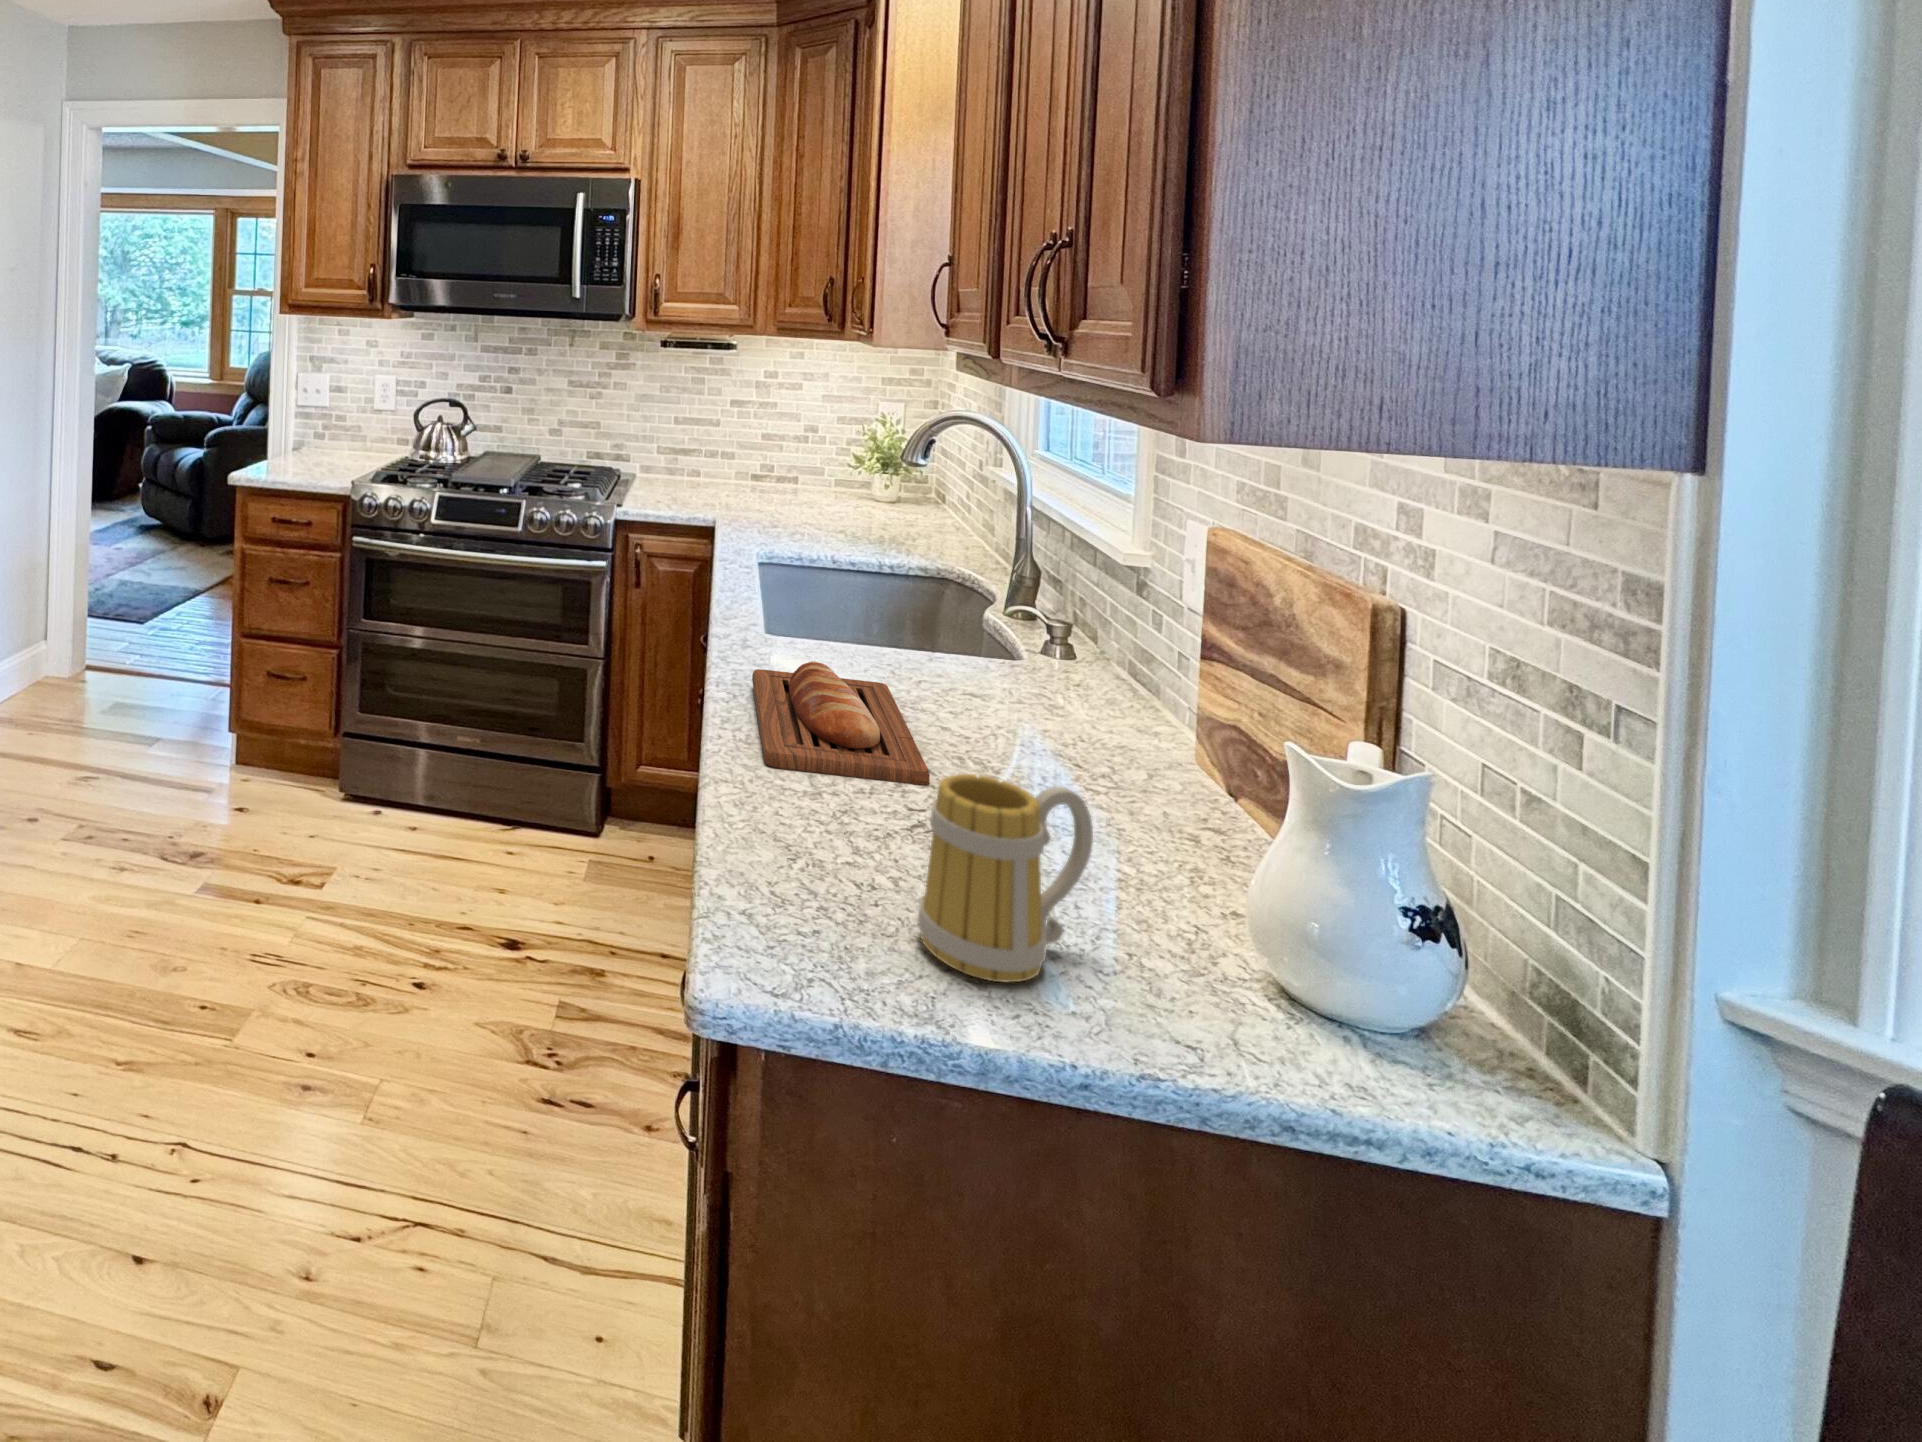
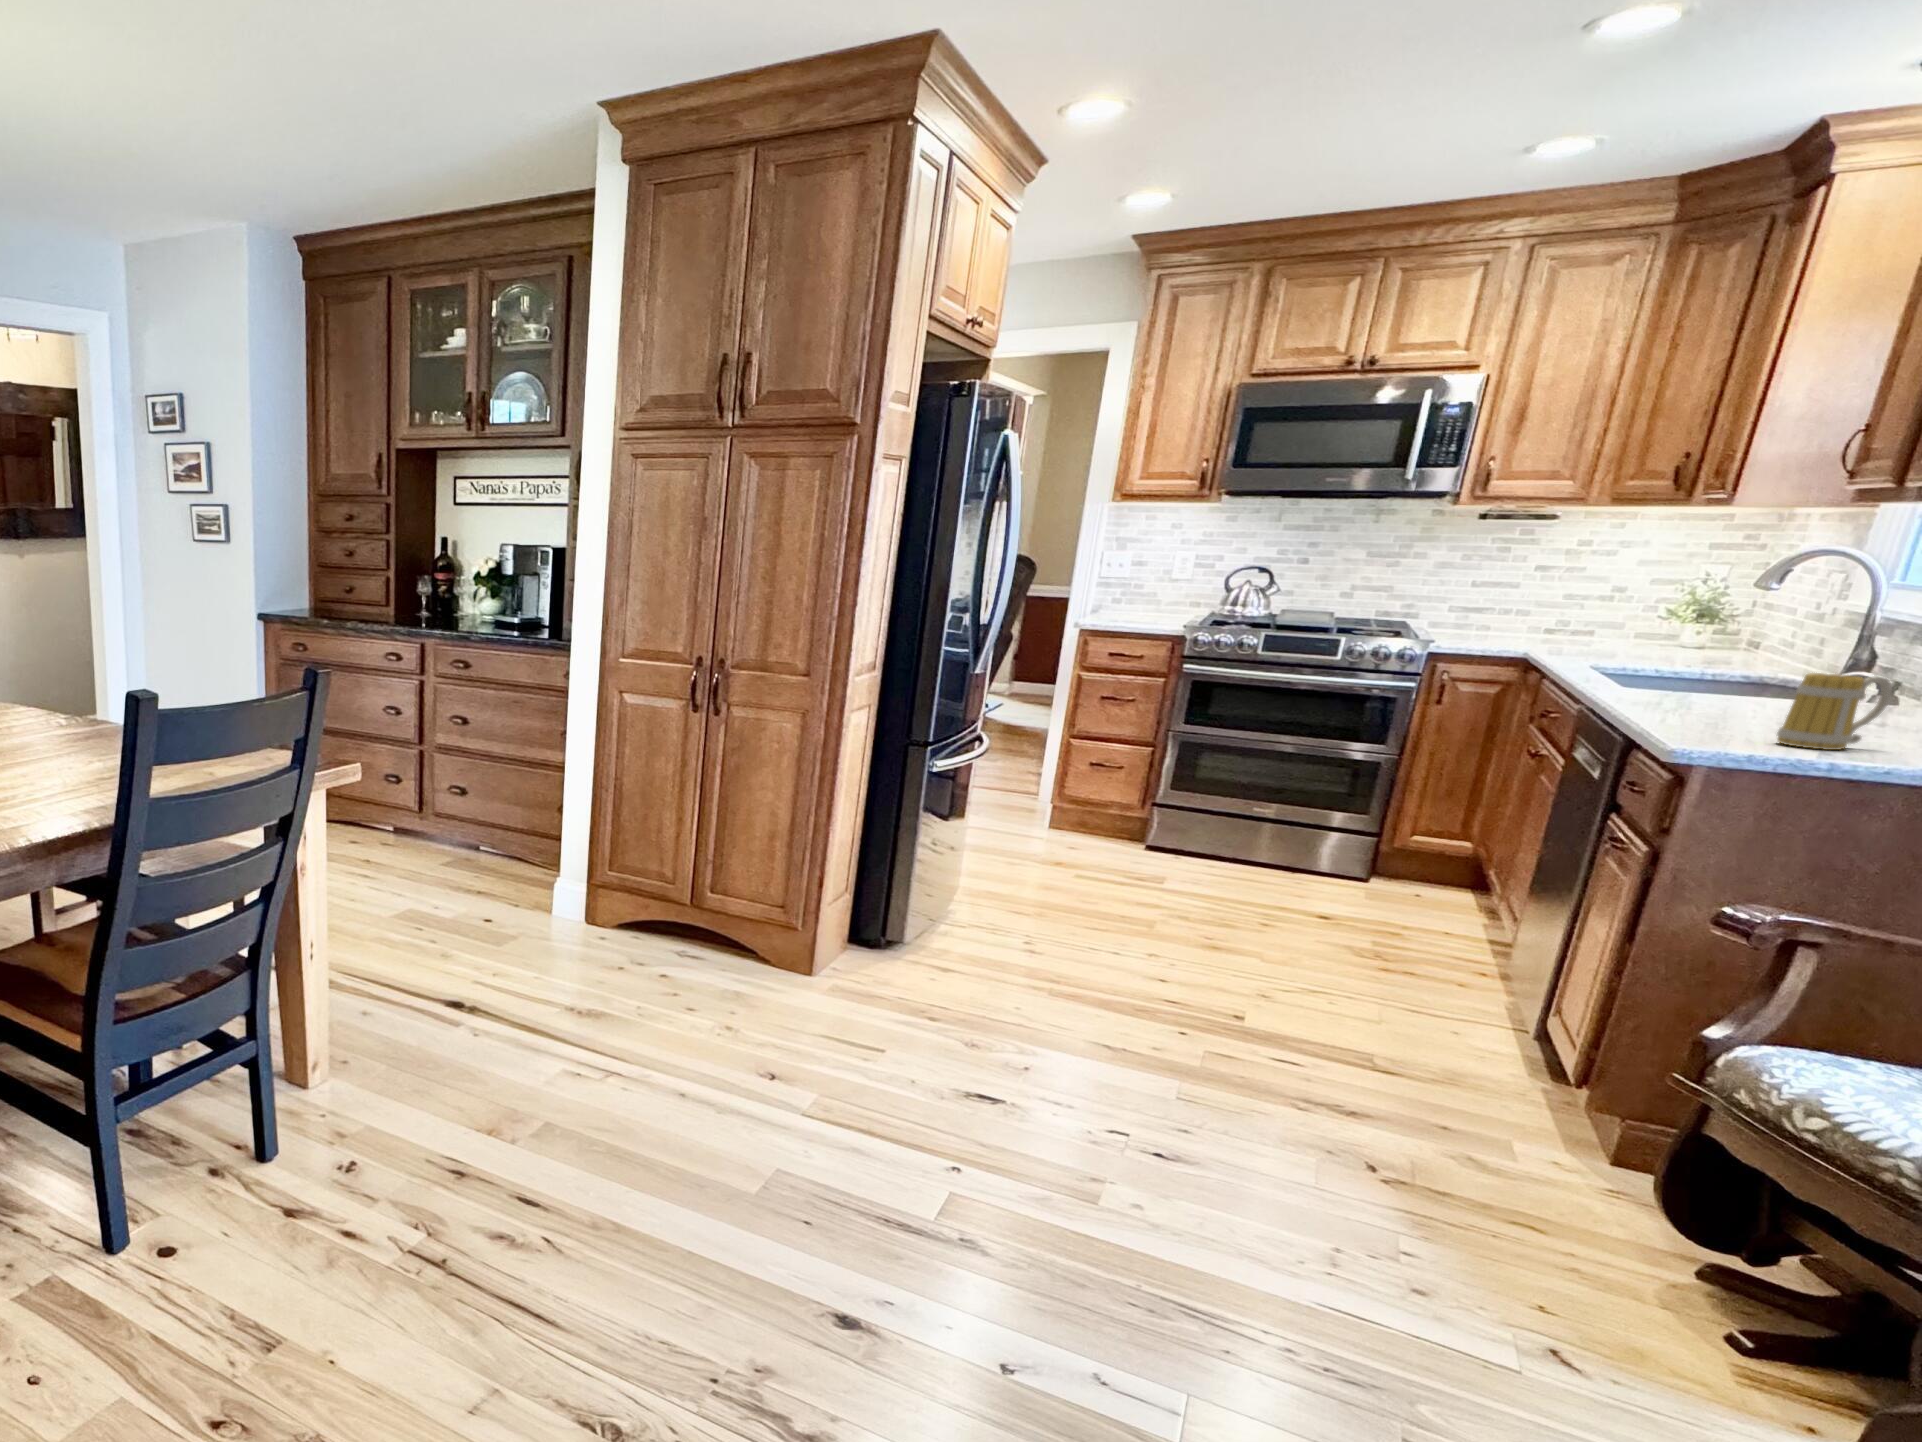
bread loaf: present [752,661,930,785] -> none [1626,683,1771,727]

